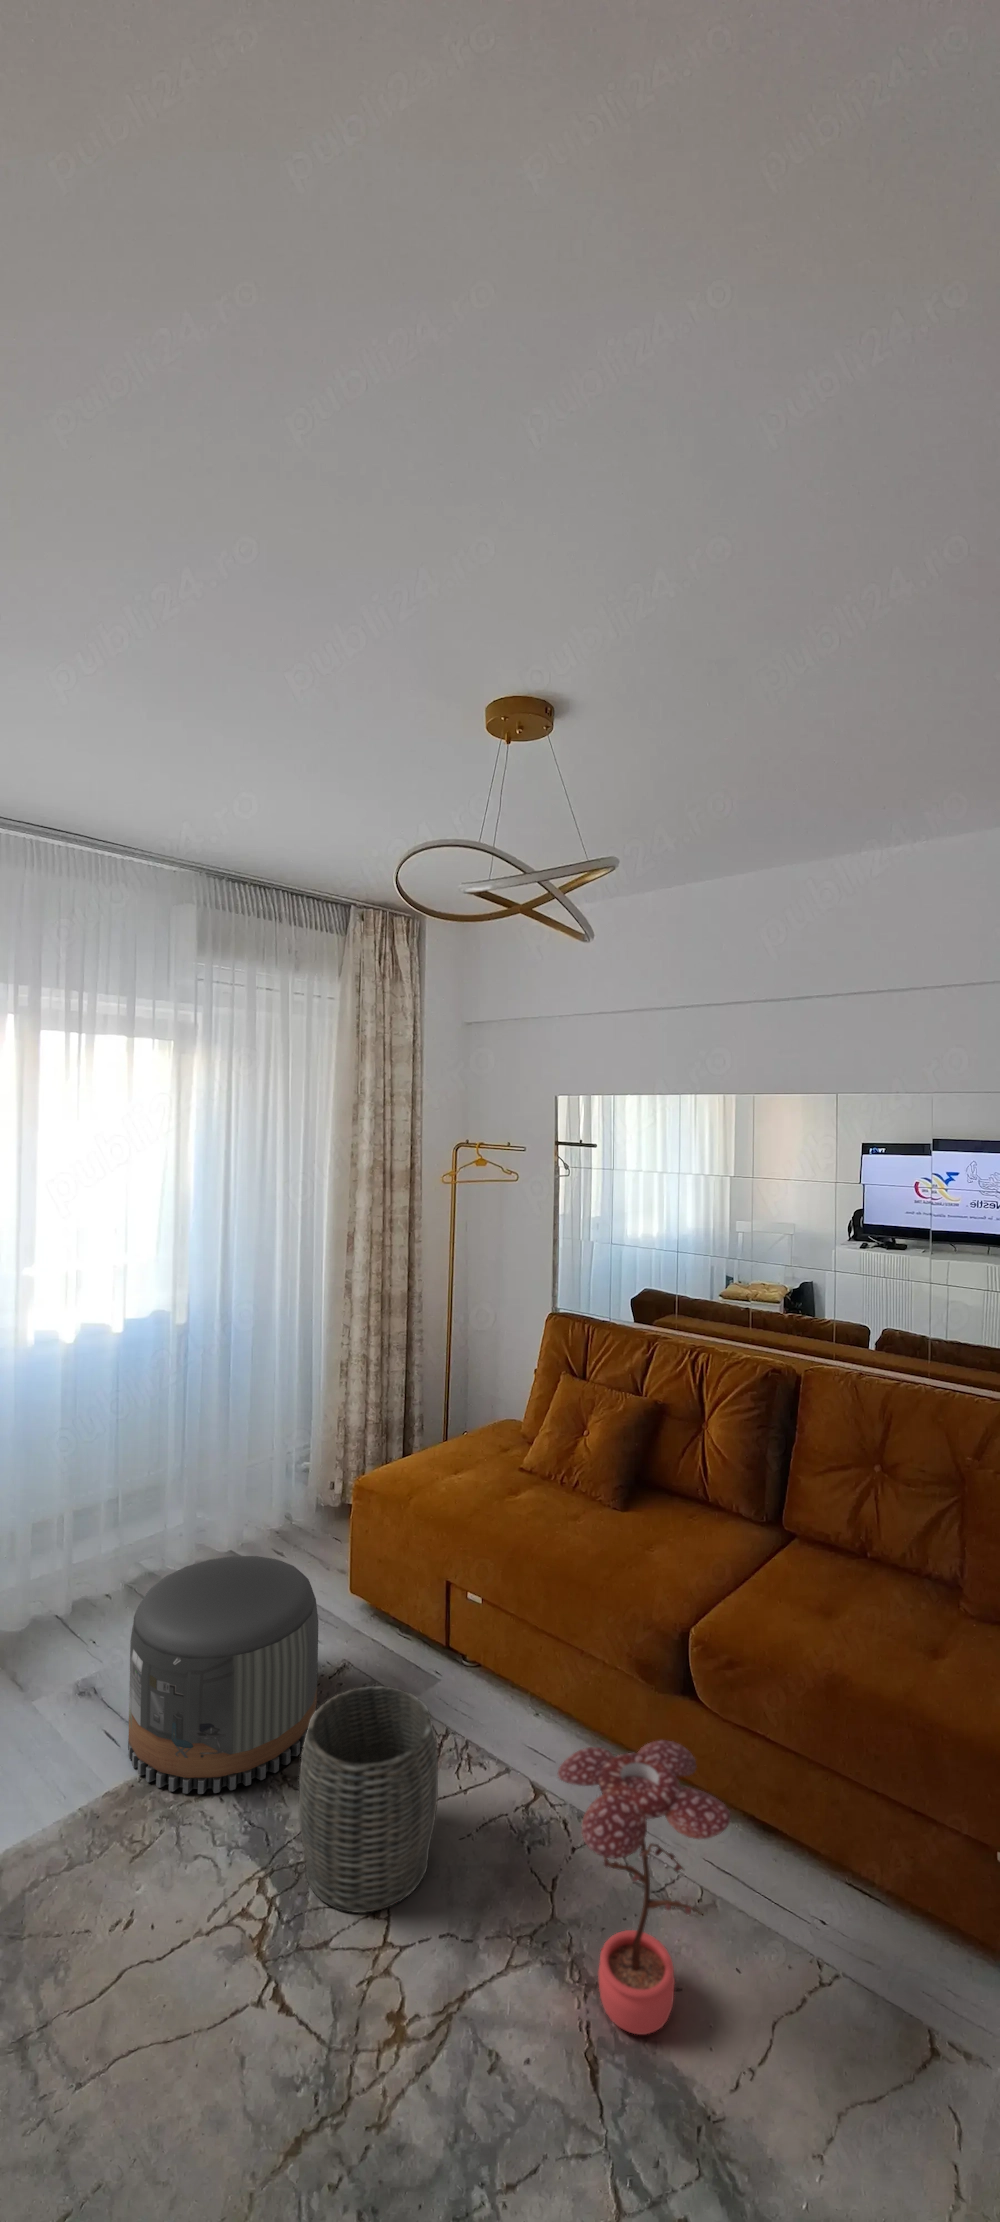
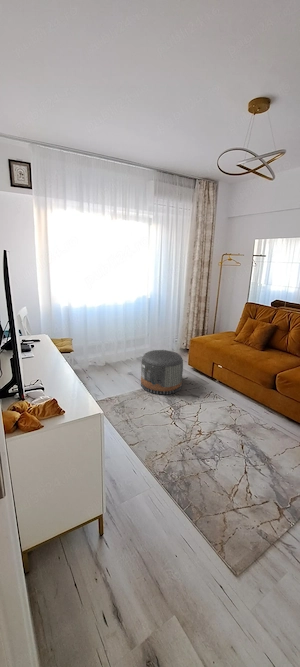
woven basket: present [299,1686,438,1913] -> none [180,376,212,417]
potted plant: present [558,1740,731,2034] -> none [241,389,283,444]

